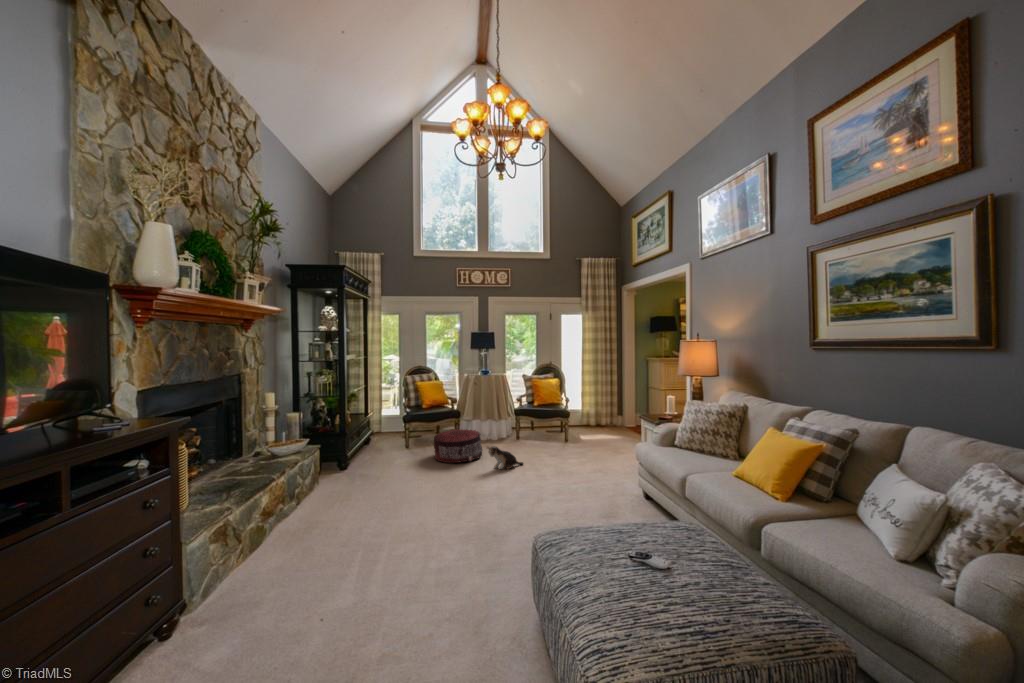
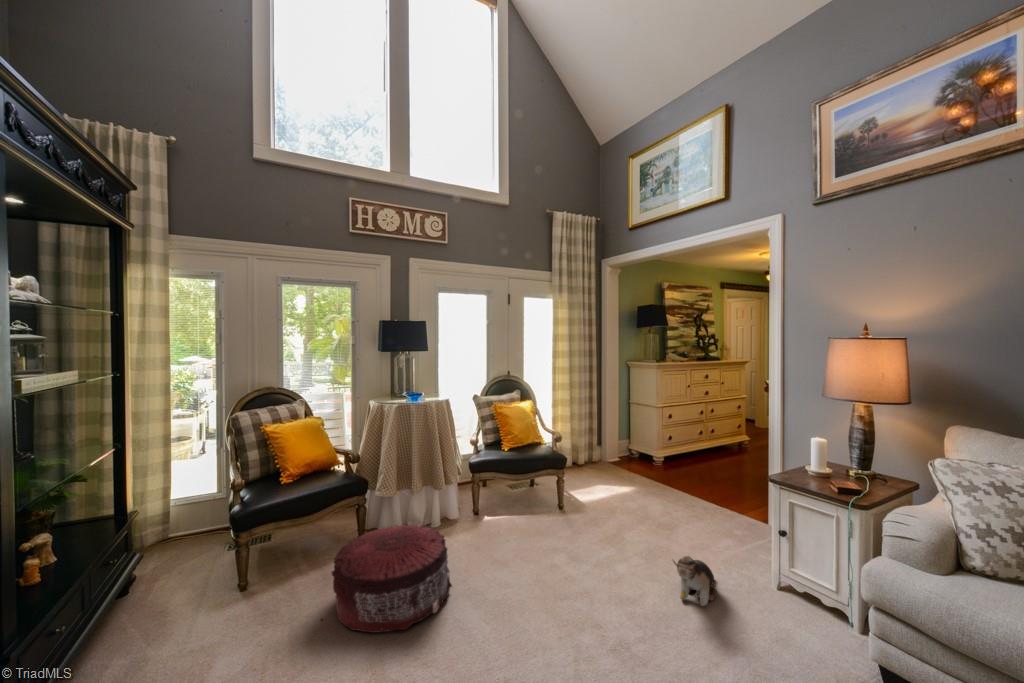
plush toy: present [486,446,523,469] -> present [673,556,717,606]

